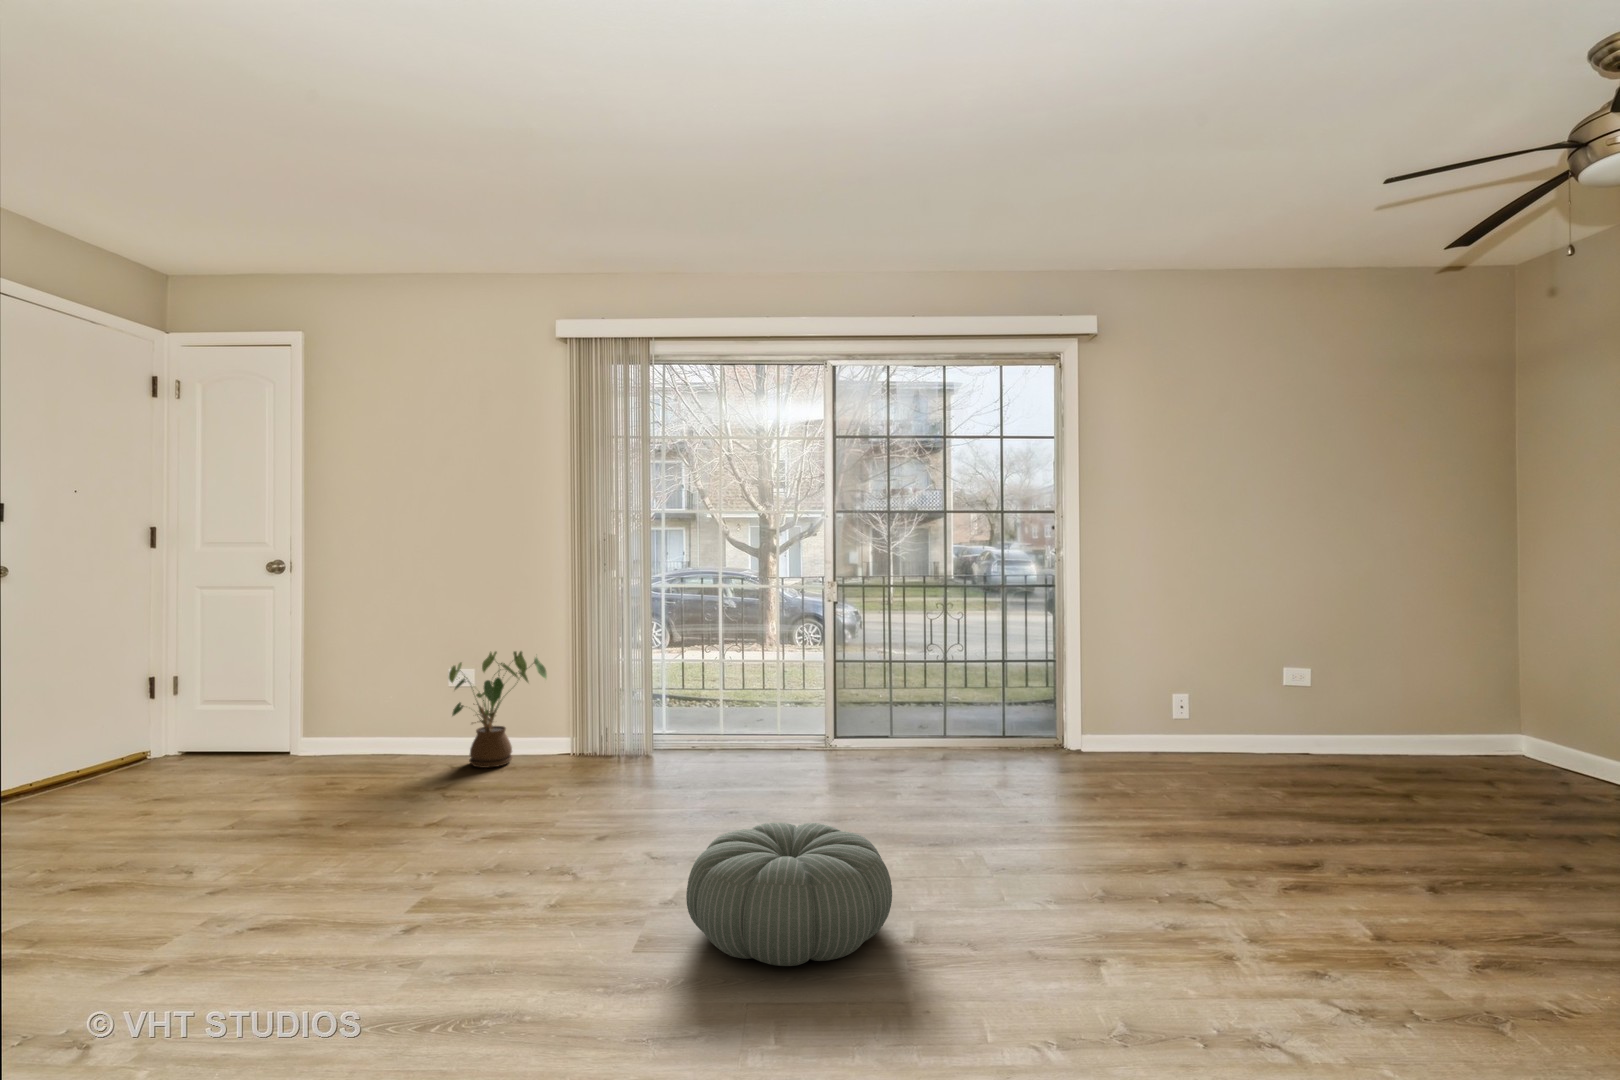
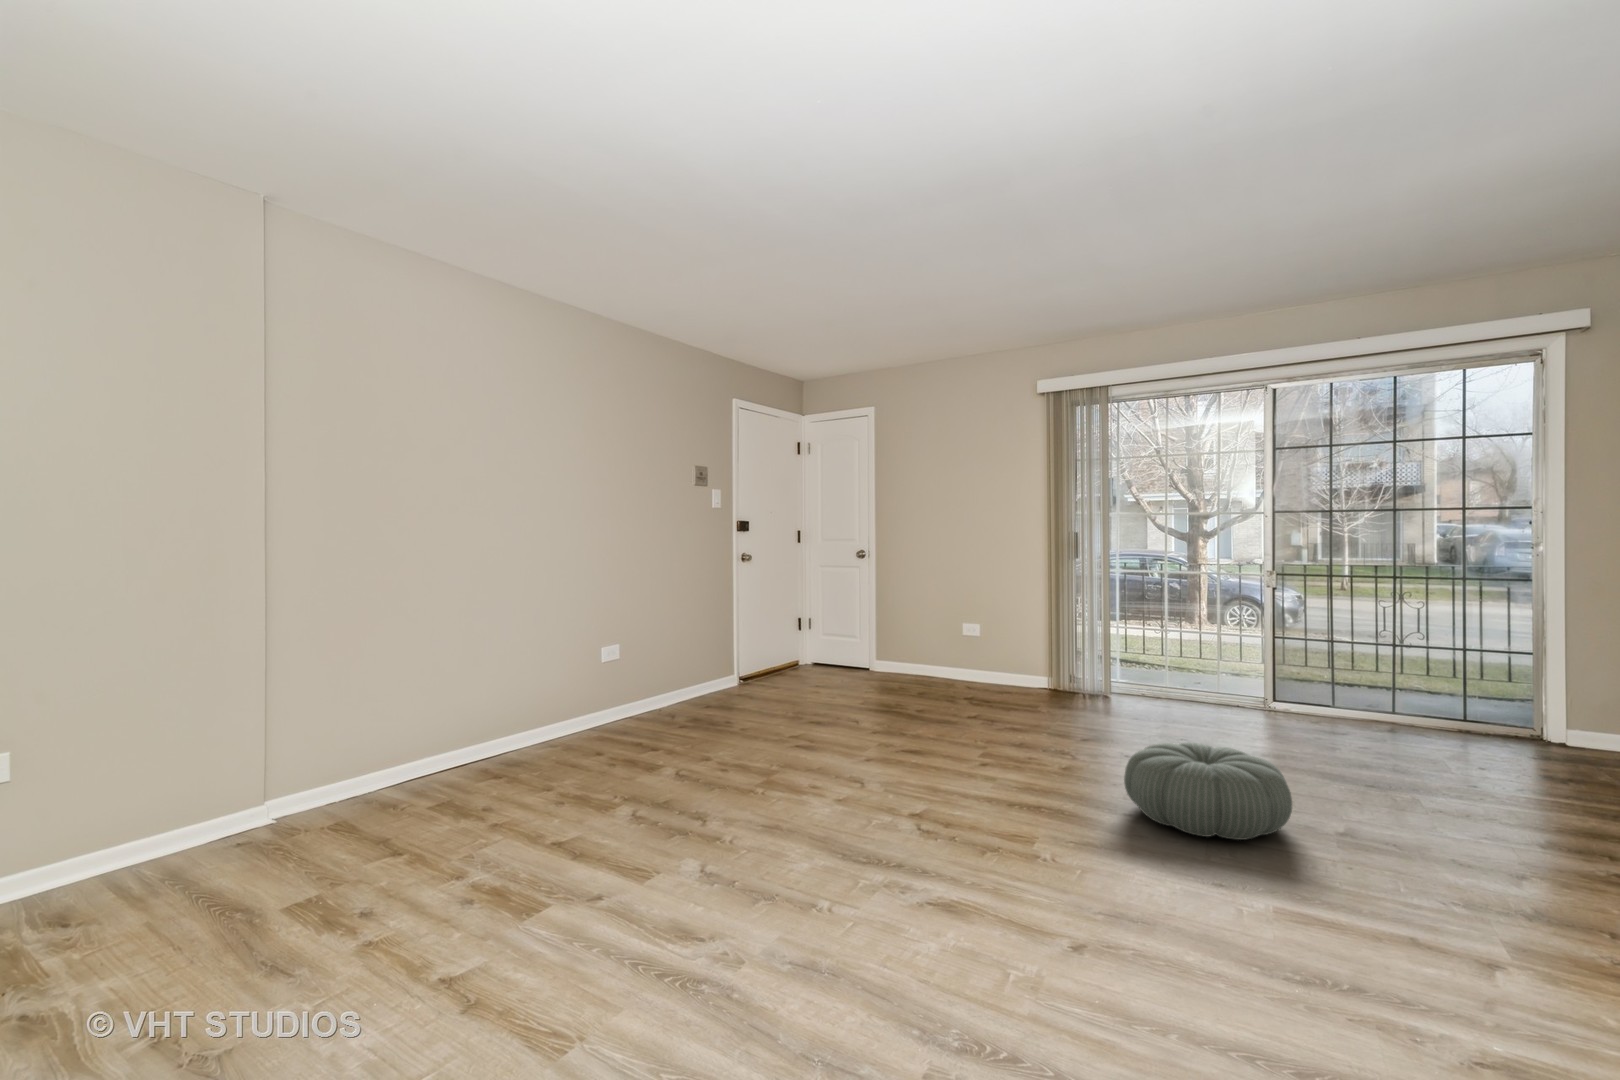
house plant: present [449,651,547,768] -> none [965,613,1031,692]

